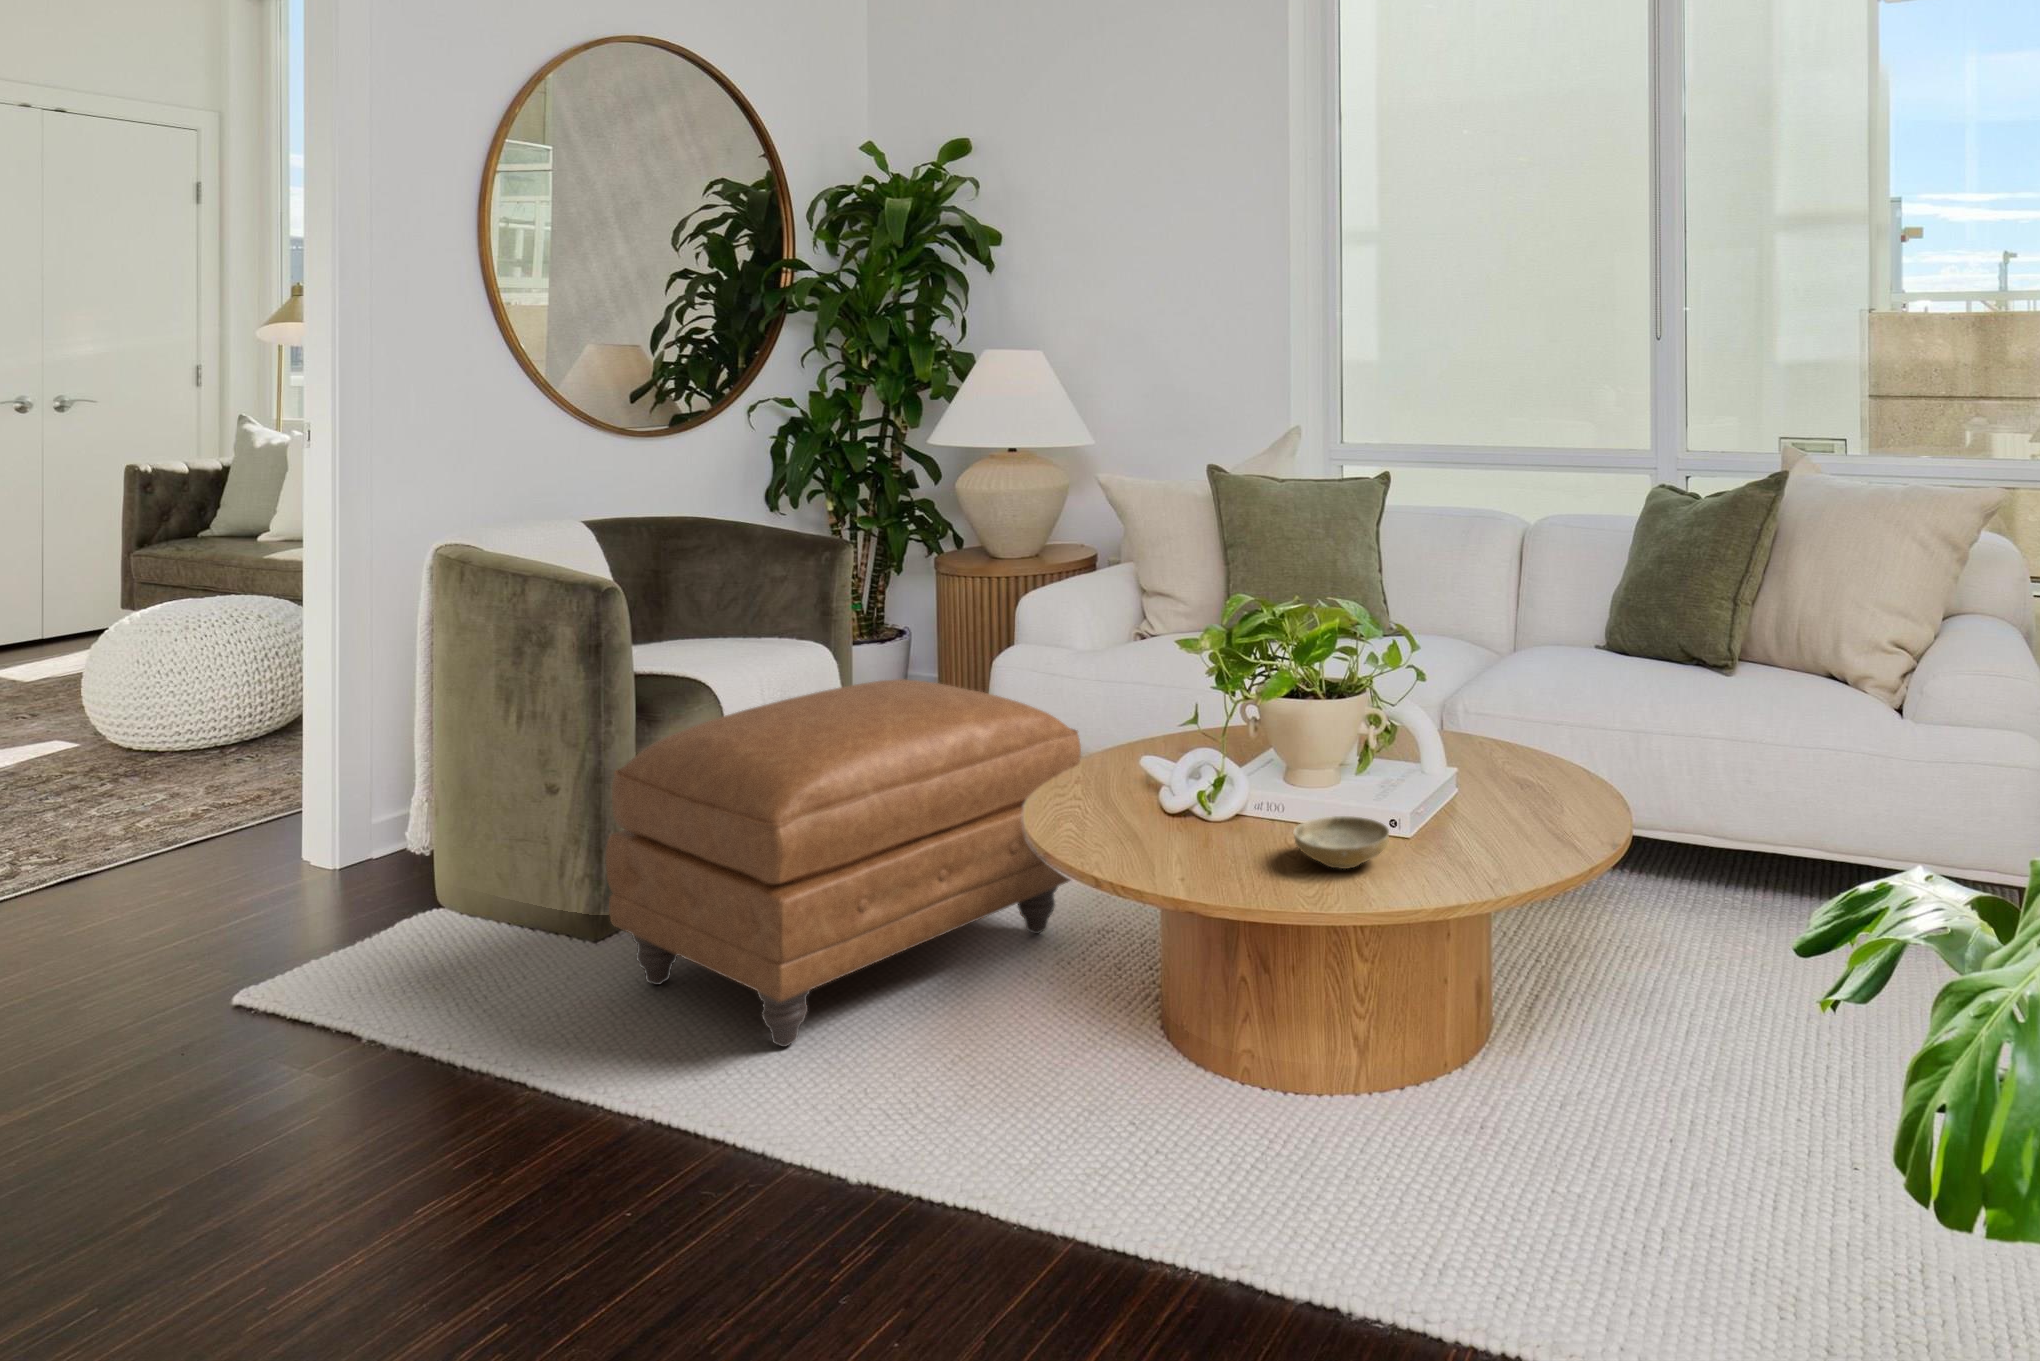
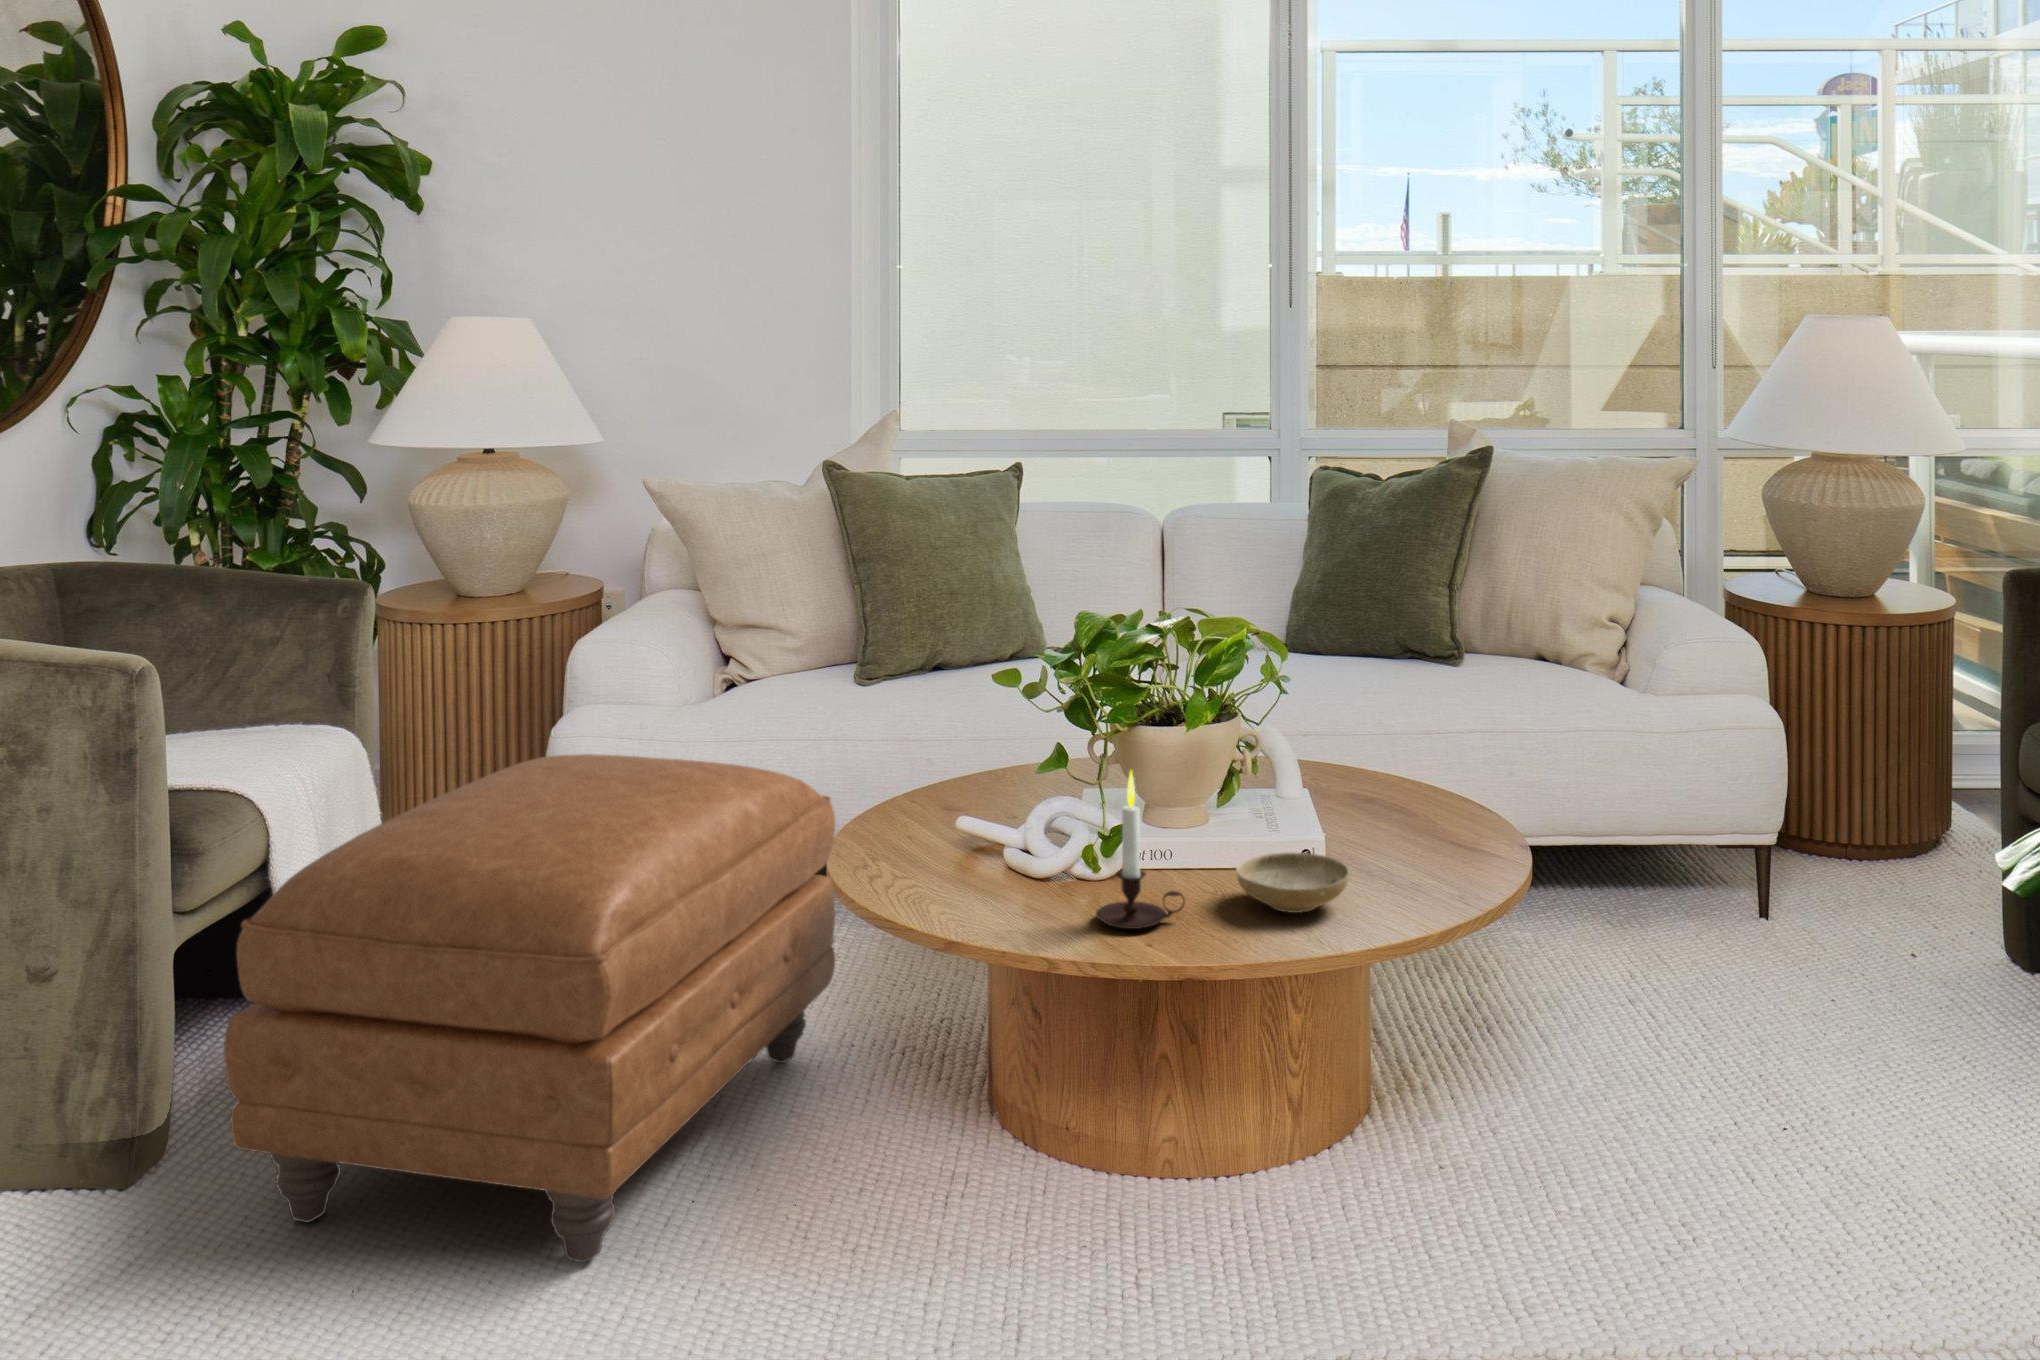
candle: none [1170,730,1241,862] -> present [1096,771,1185,929]

